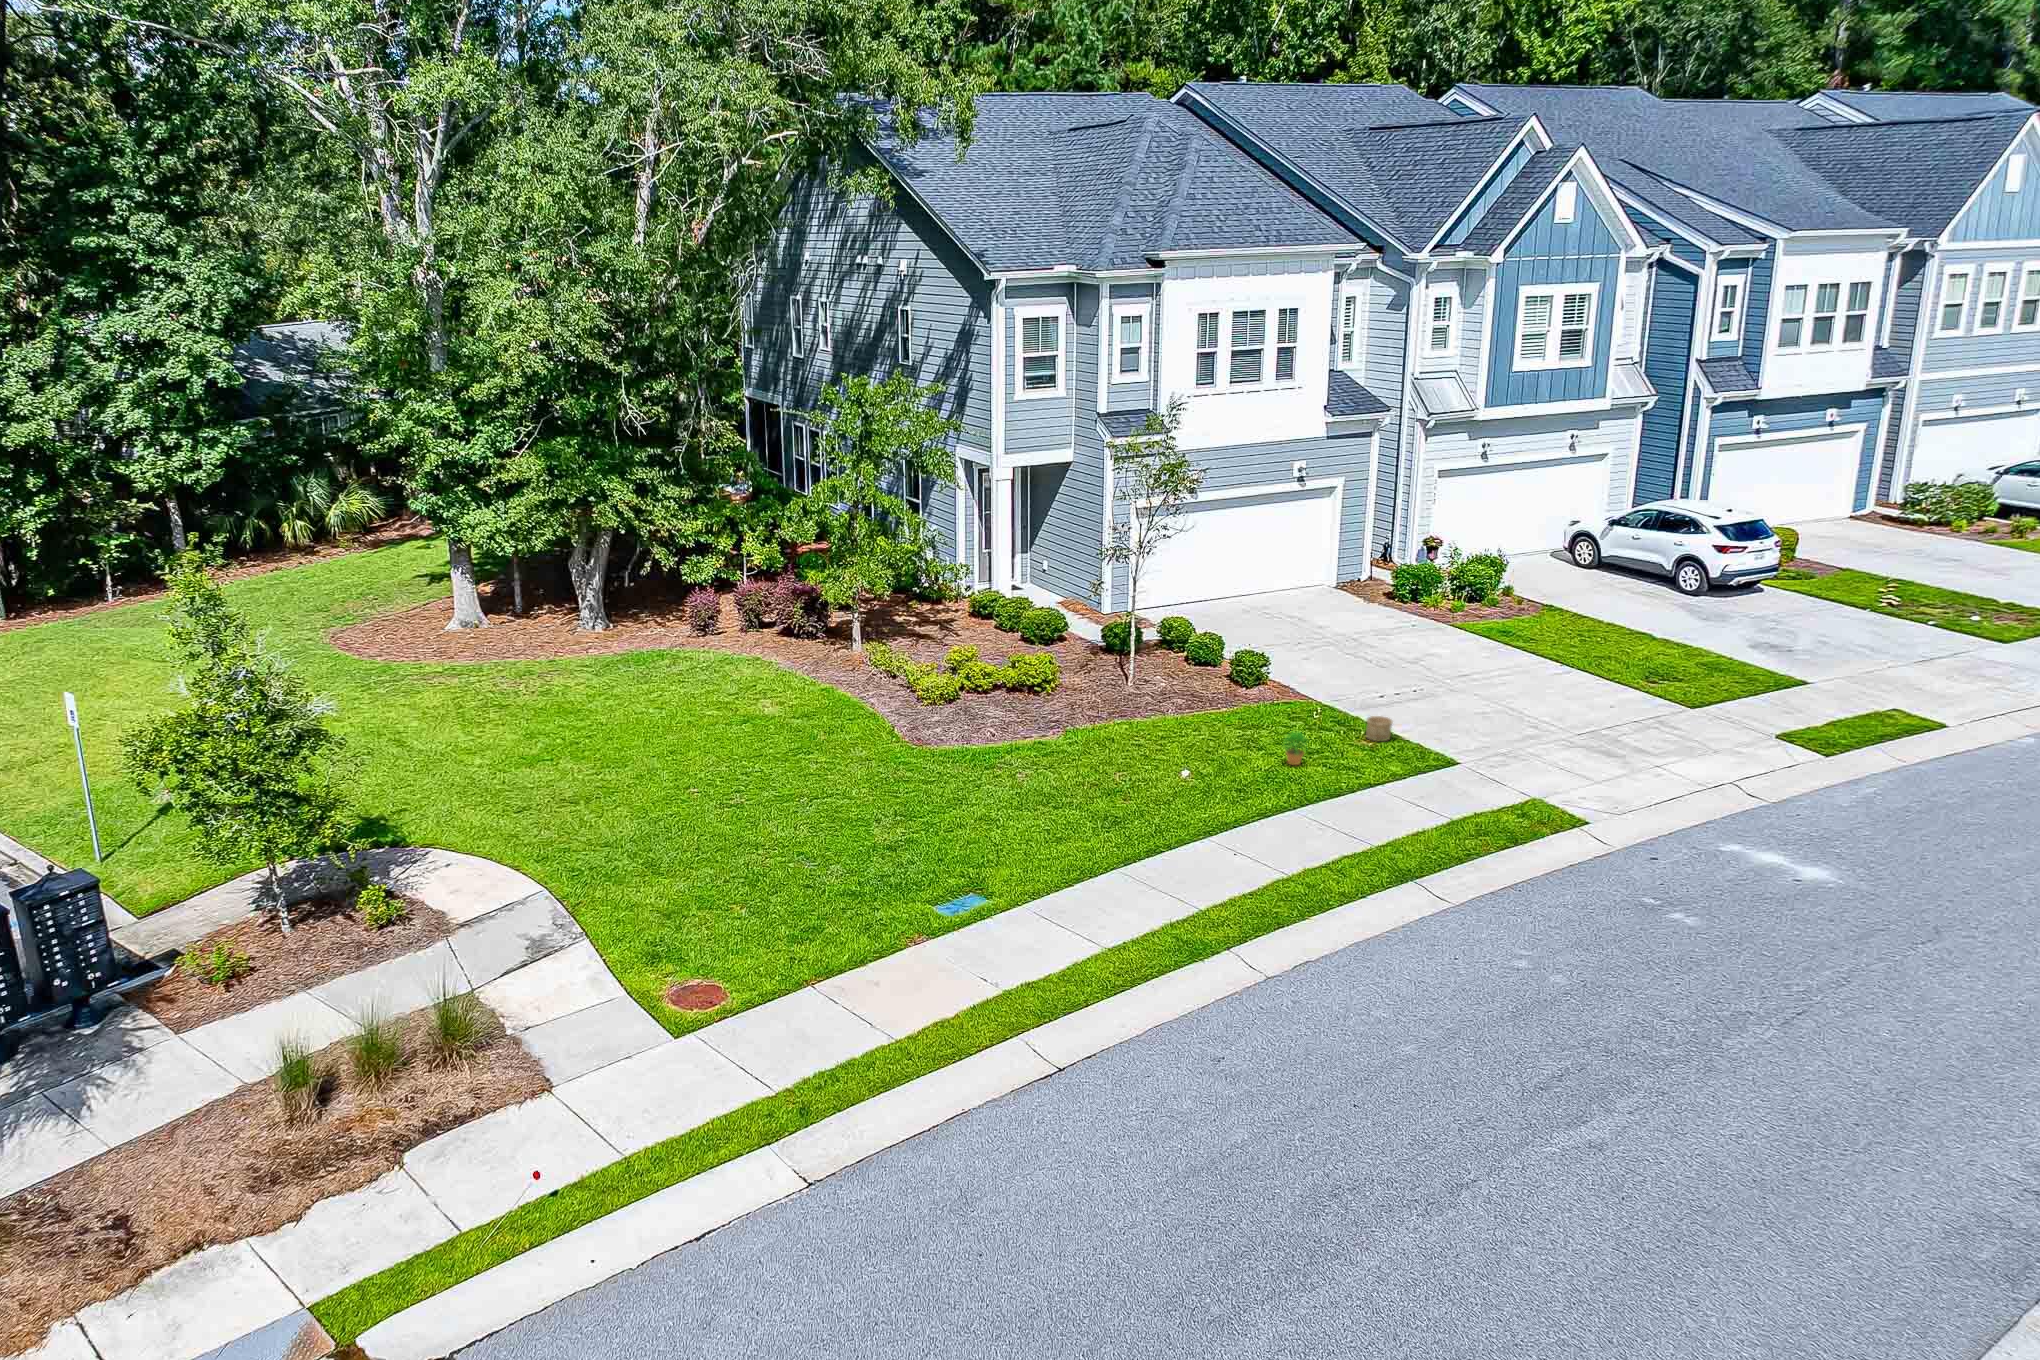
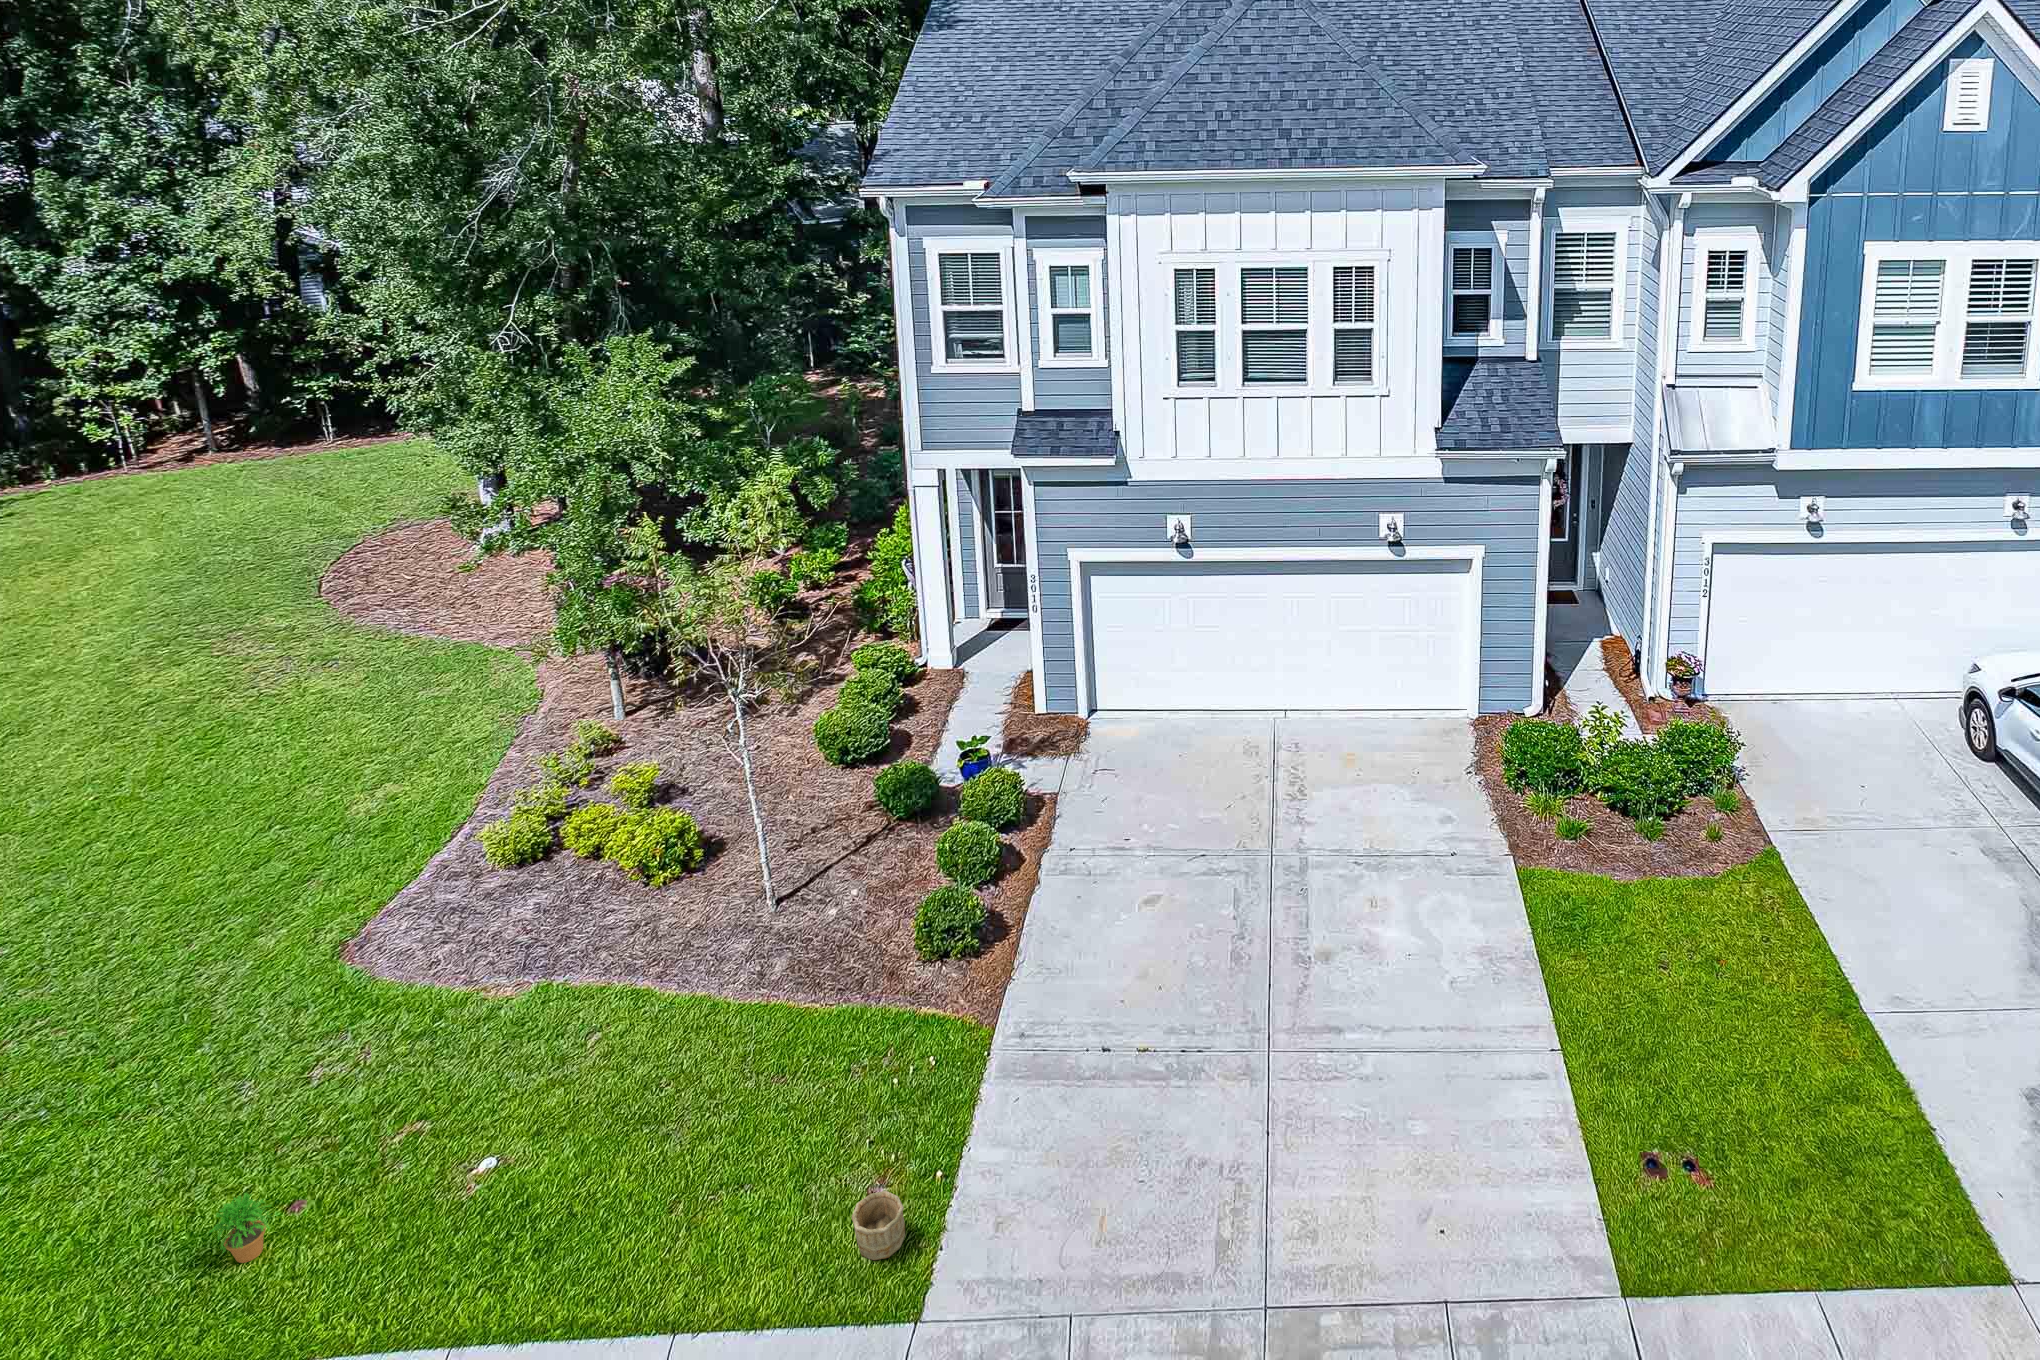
potted plant: present [1285,731,1306,765] -> present [210,1193,270,1263]

